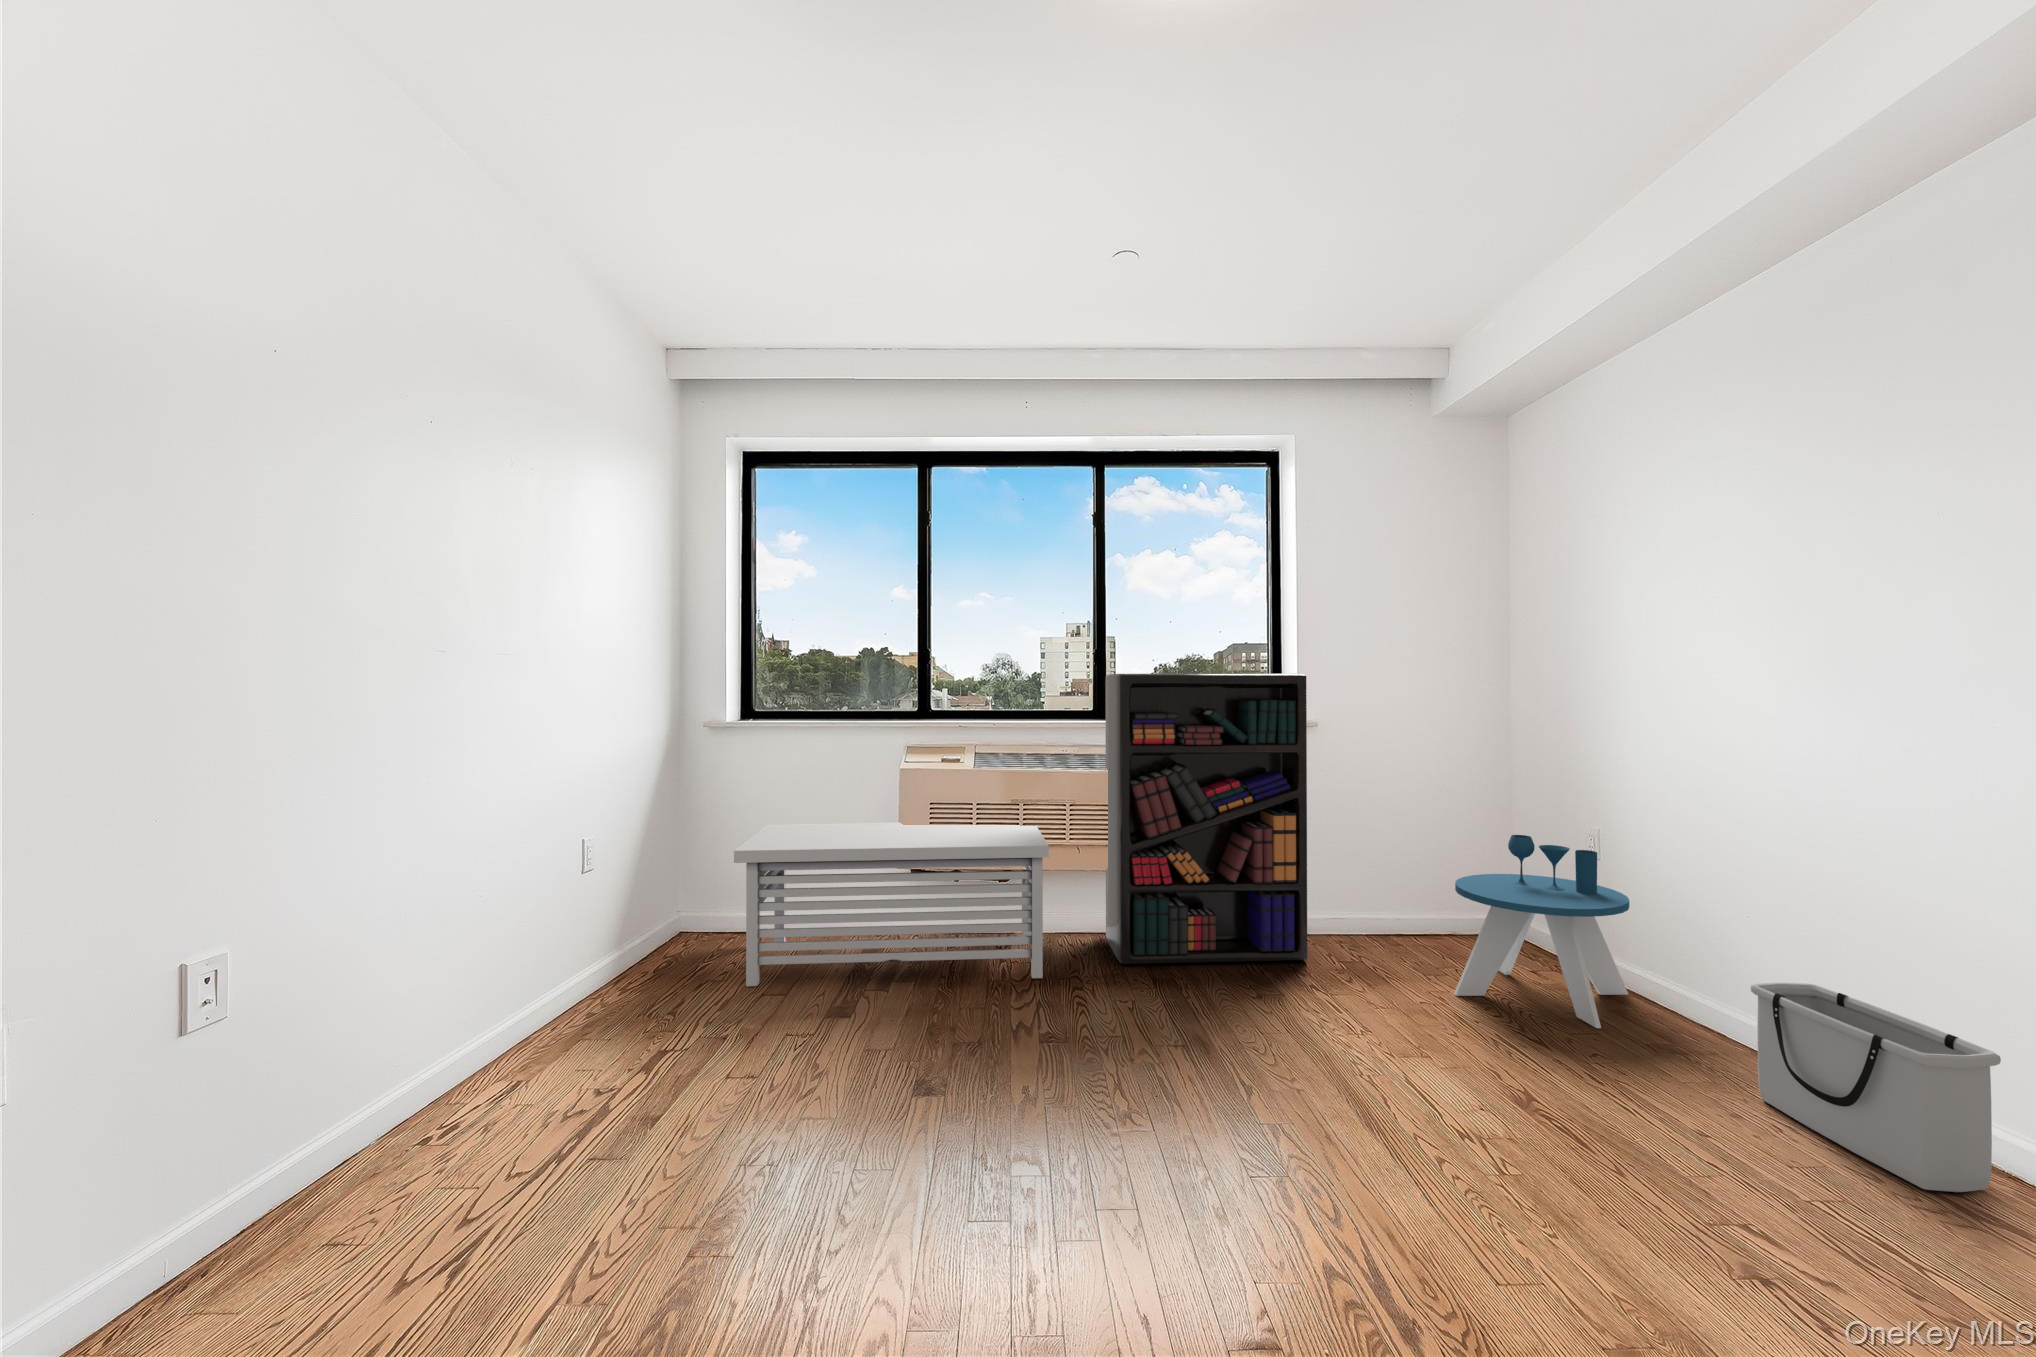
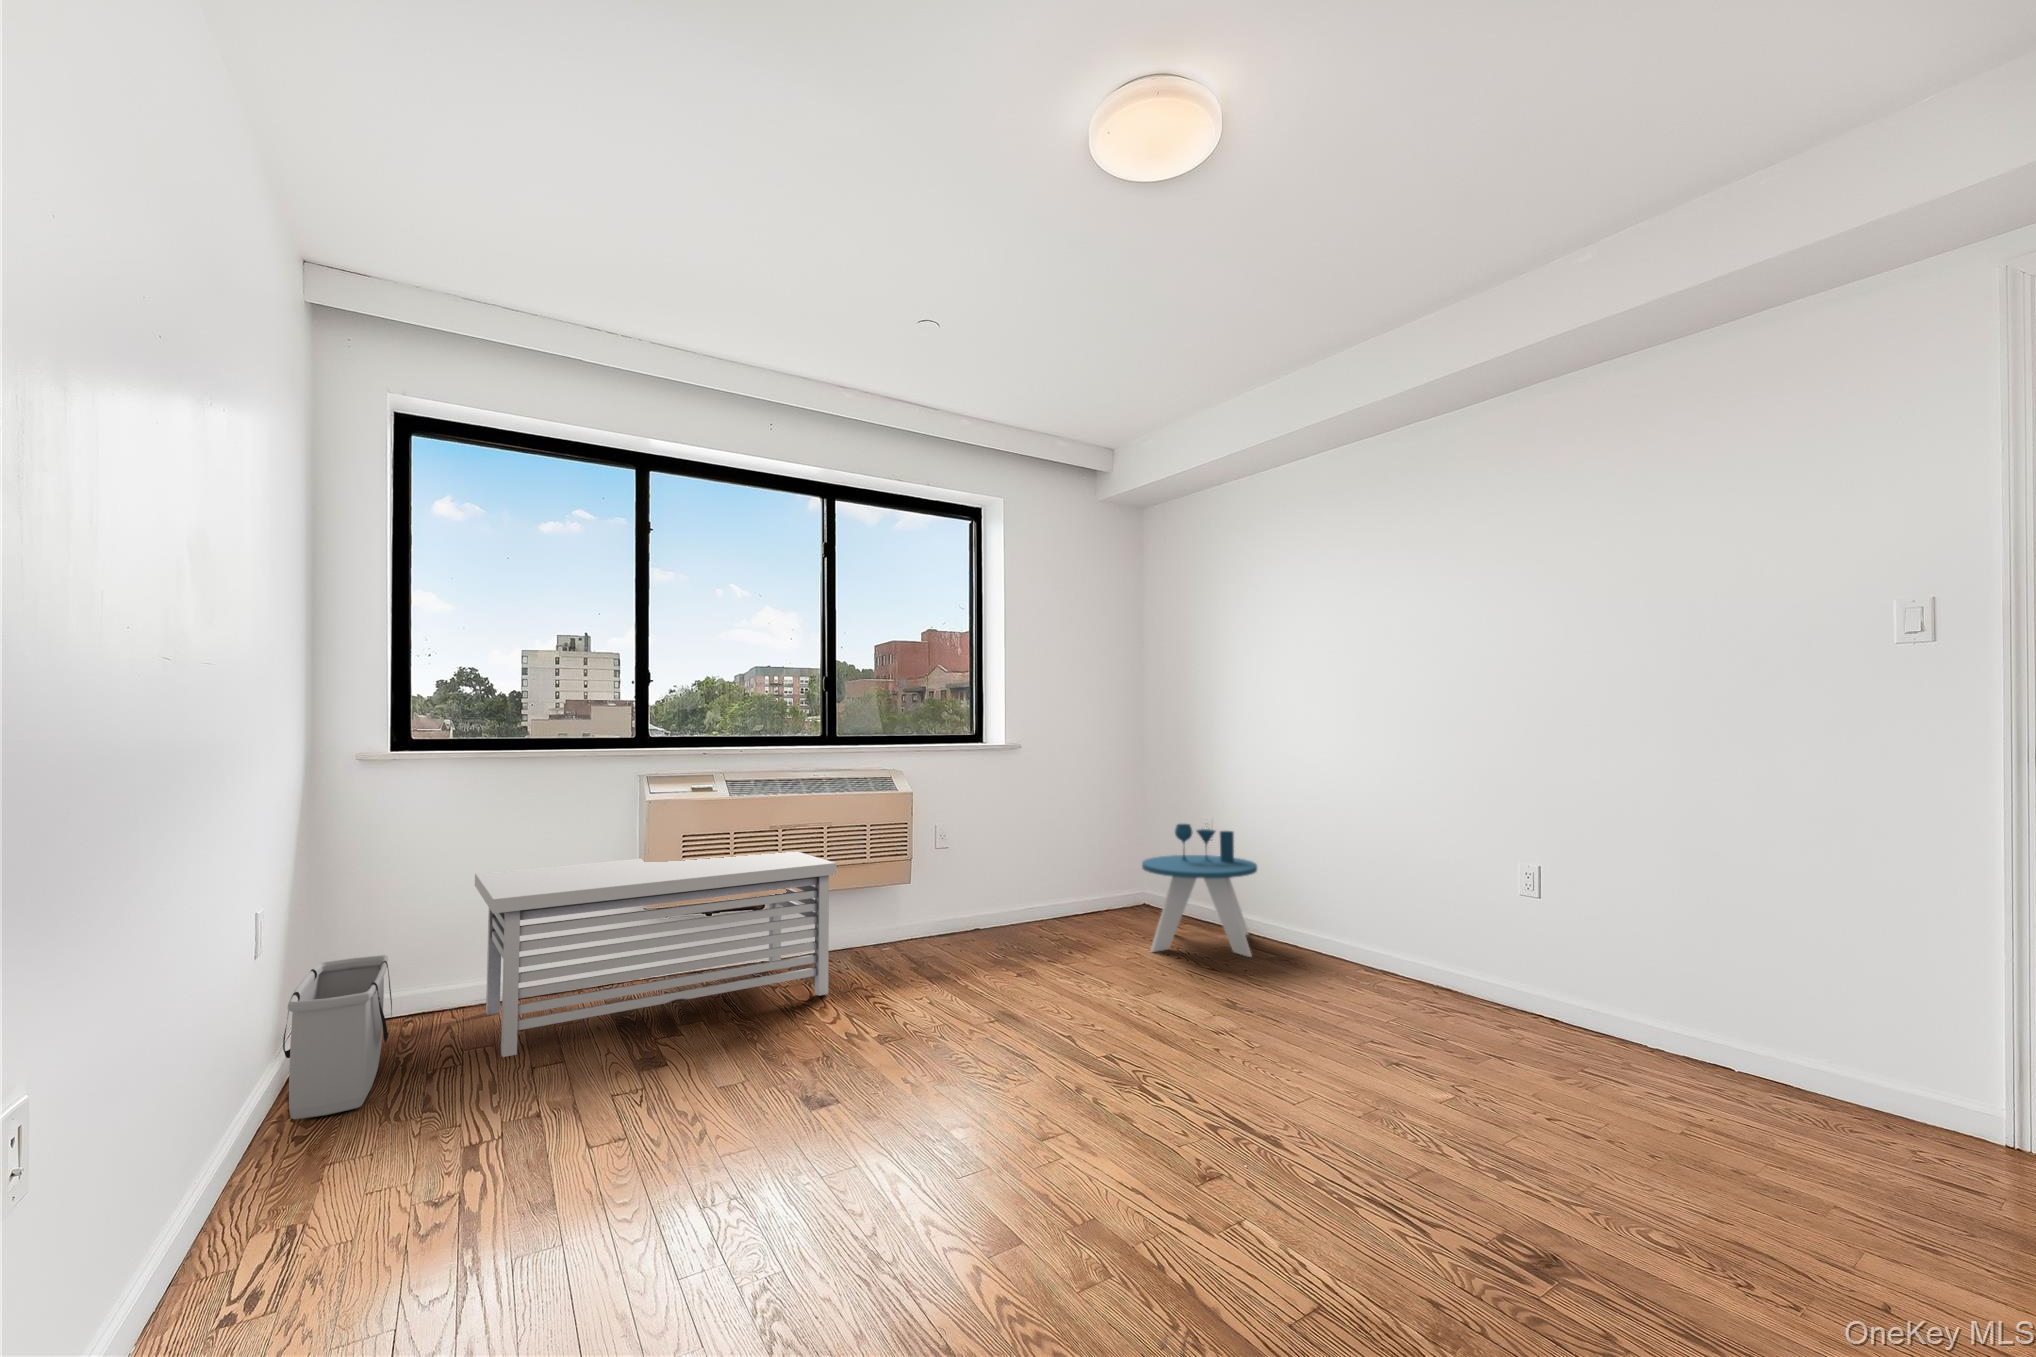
bookshelf: present [1105,674,1307,964] -> none [851,699,1034,971]
storage bin: present [1751,983,2001,1192] -> present [283,955,392,1119]

